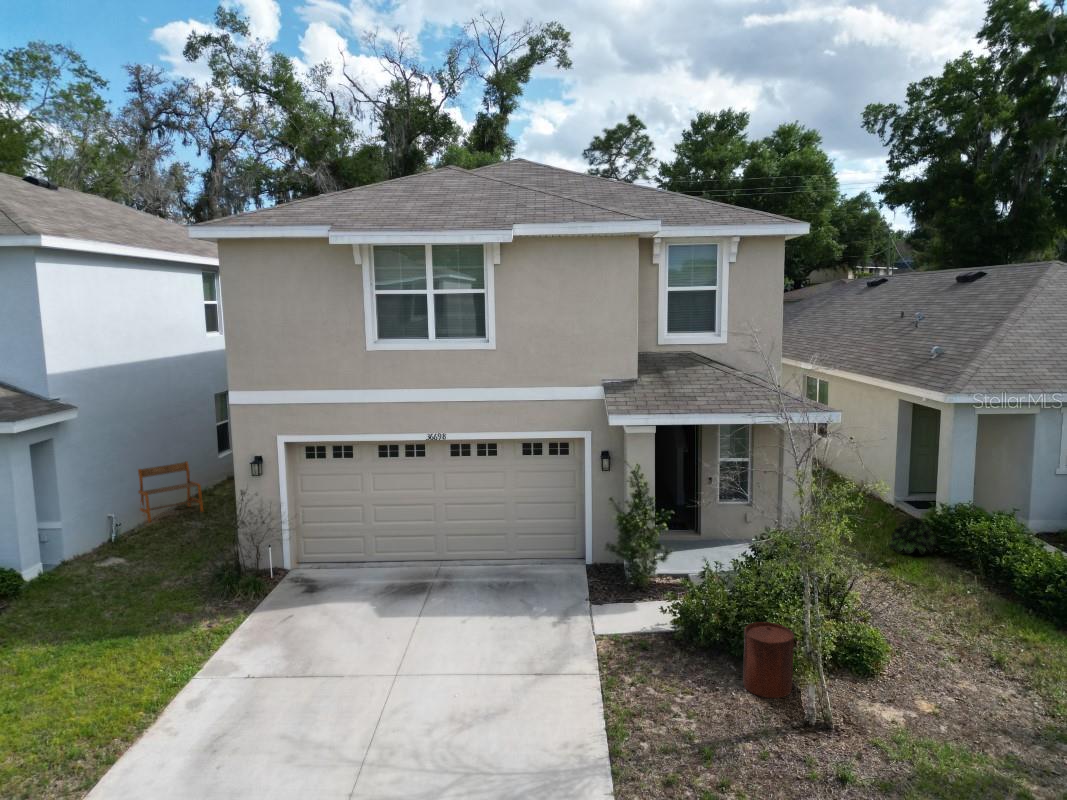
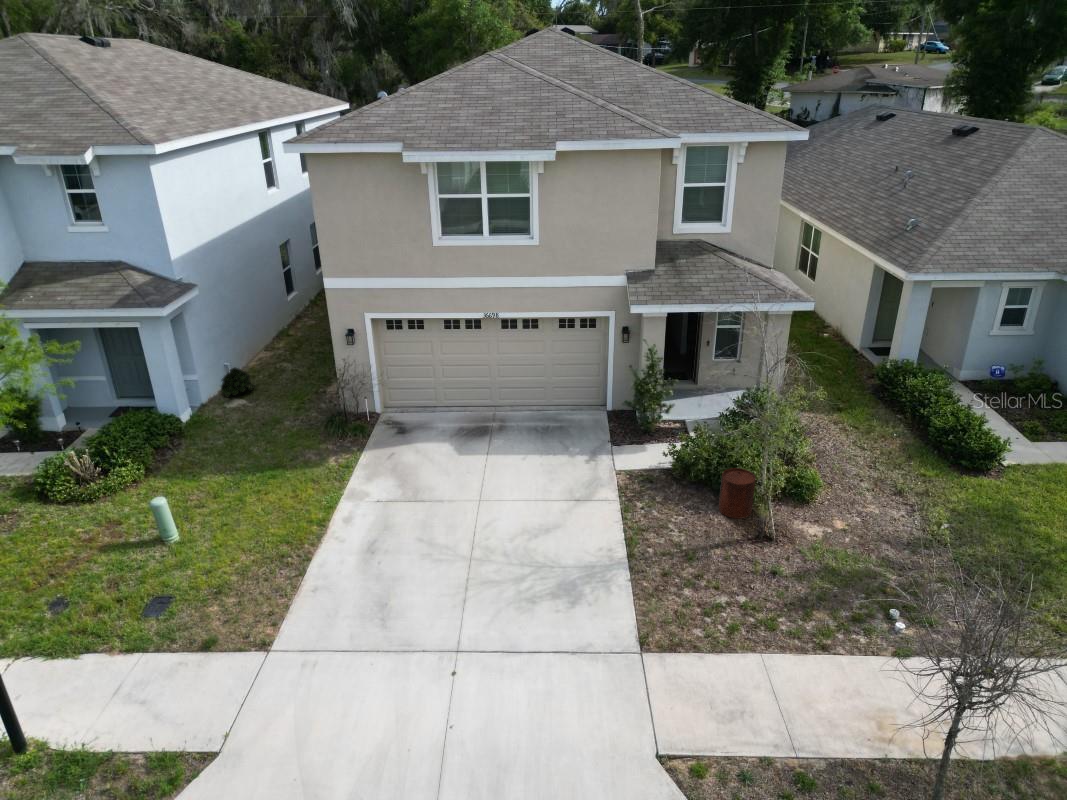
bench: present [138,461,203,522] -> none [240,316,295,368]
potted plant: present [889,518,939,554] -> present [221,367,254,397]

